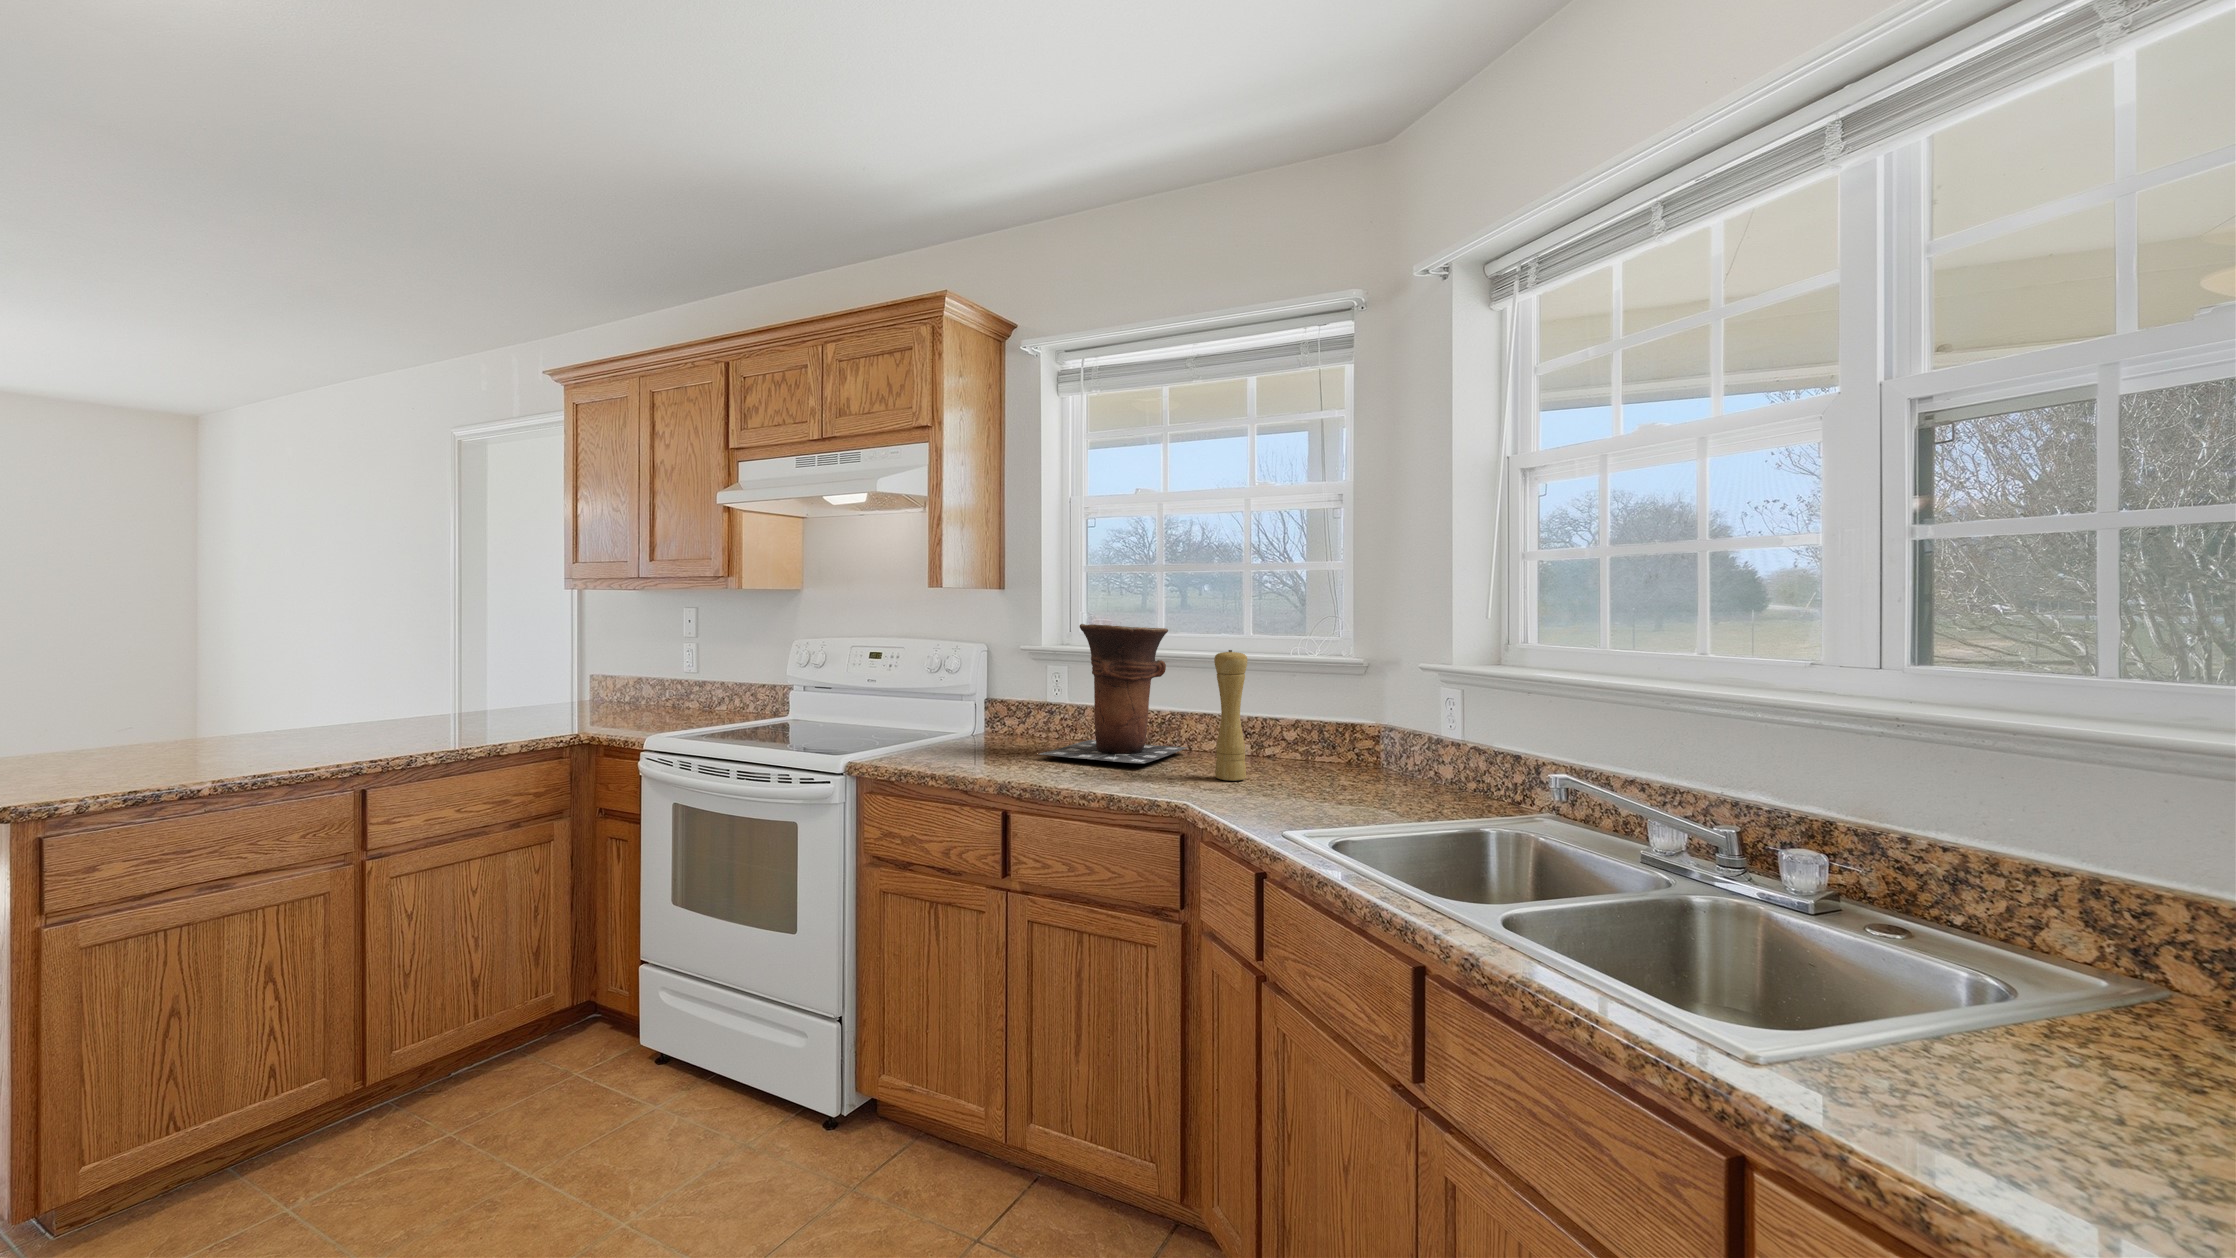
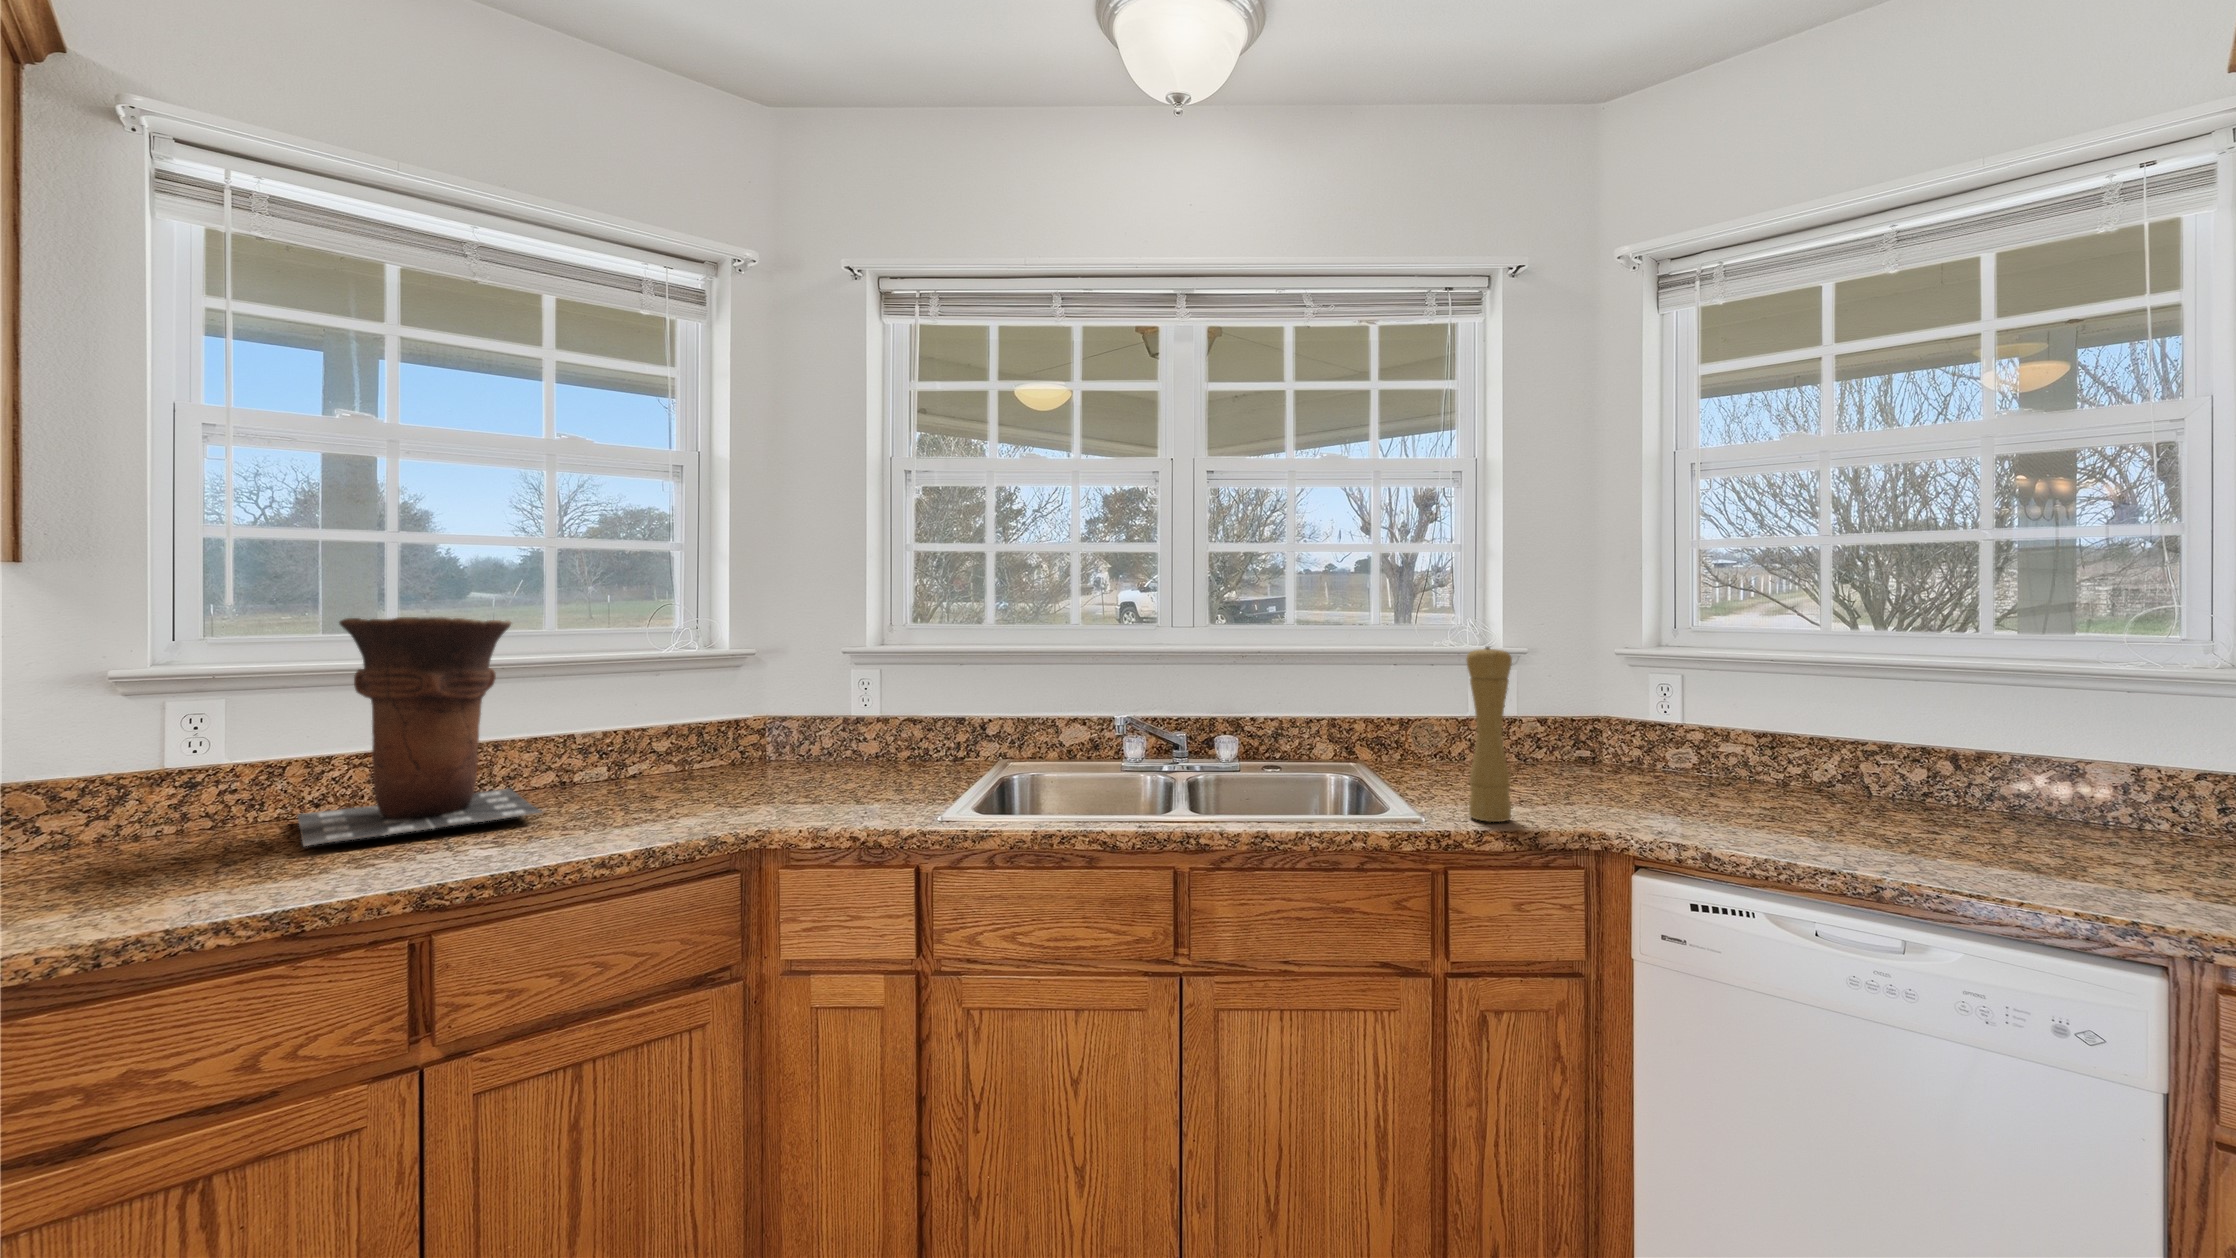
pepper mill: present [1214,650,1248,781] -> present [1466,646,1512,822]

